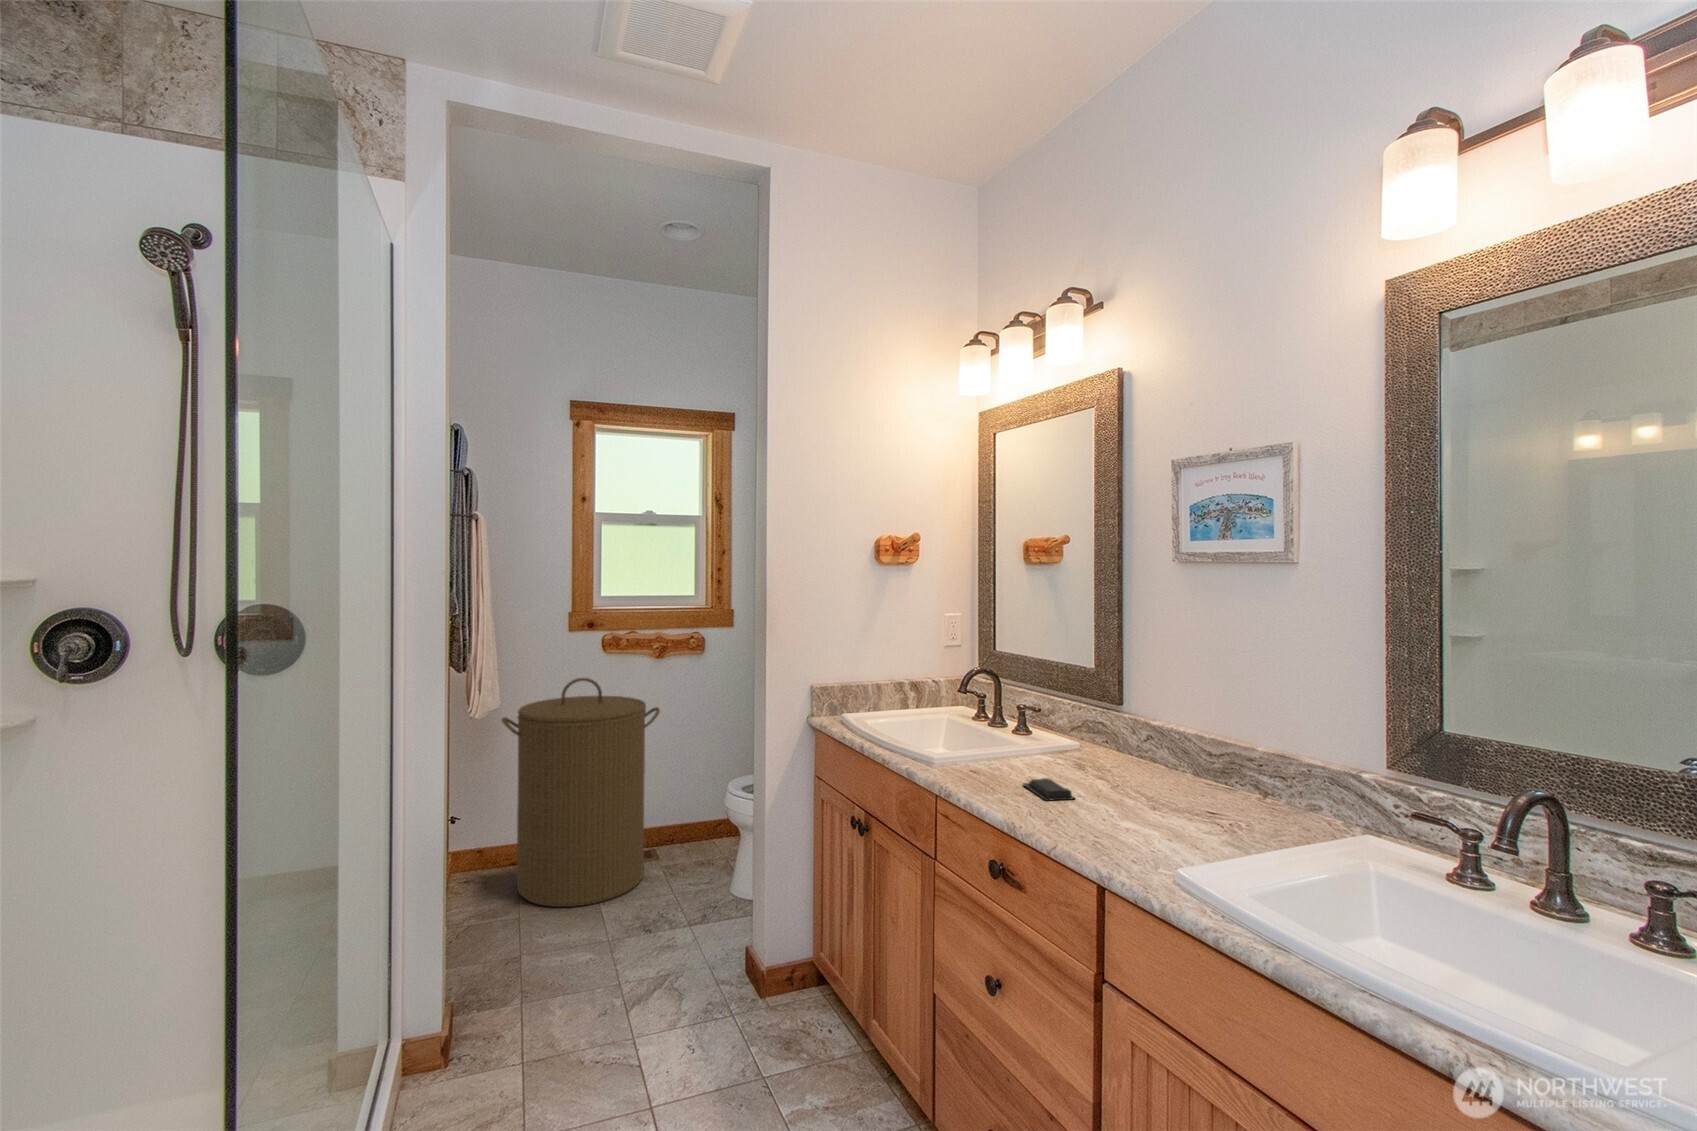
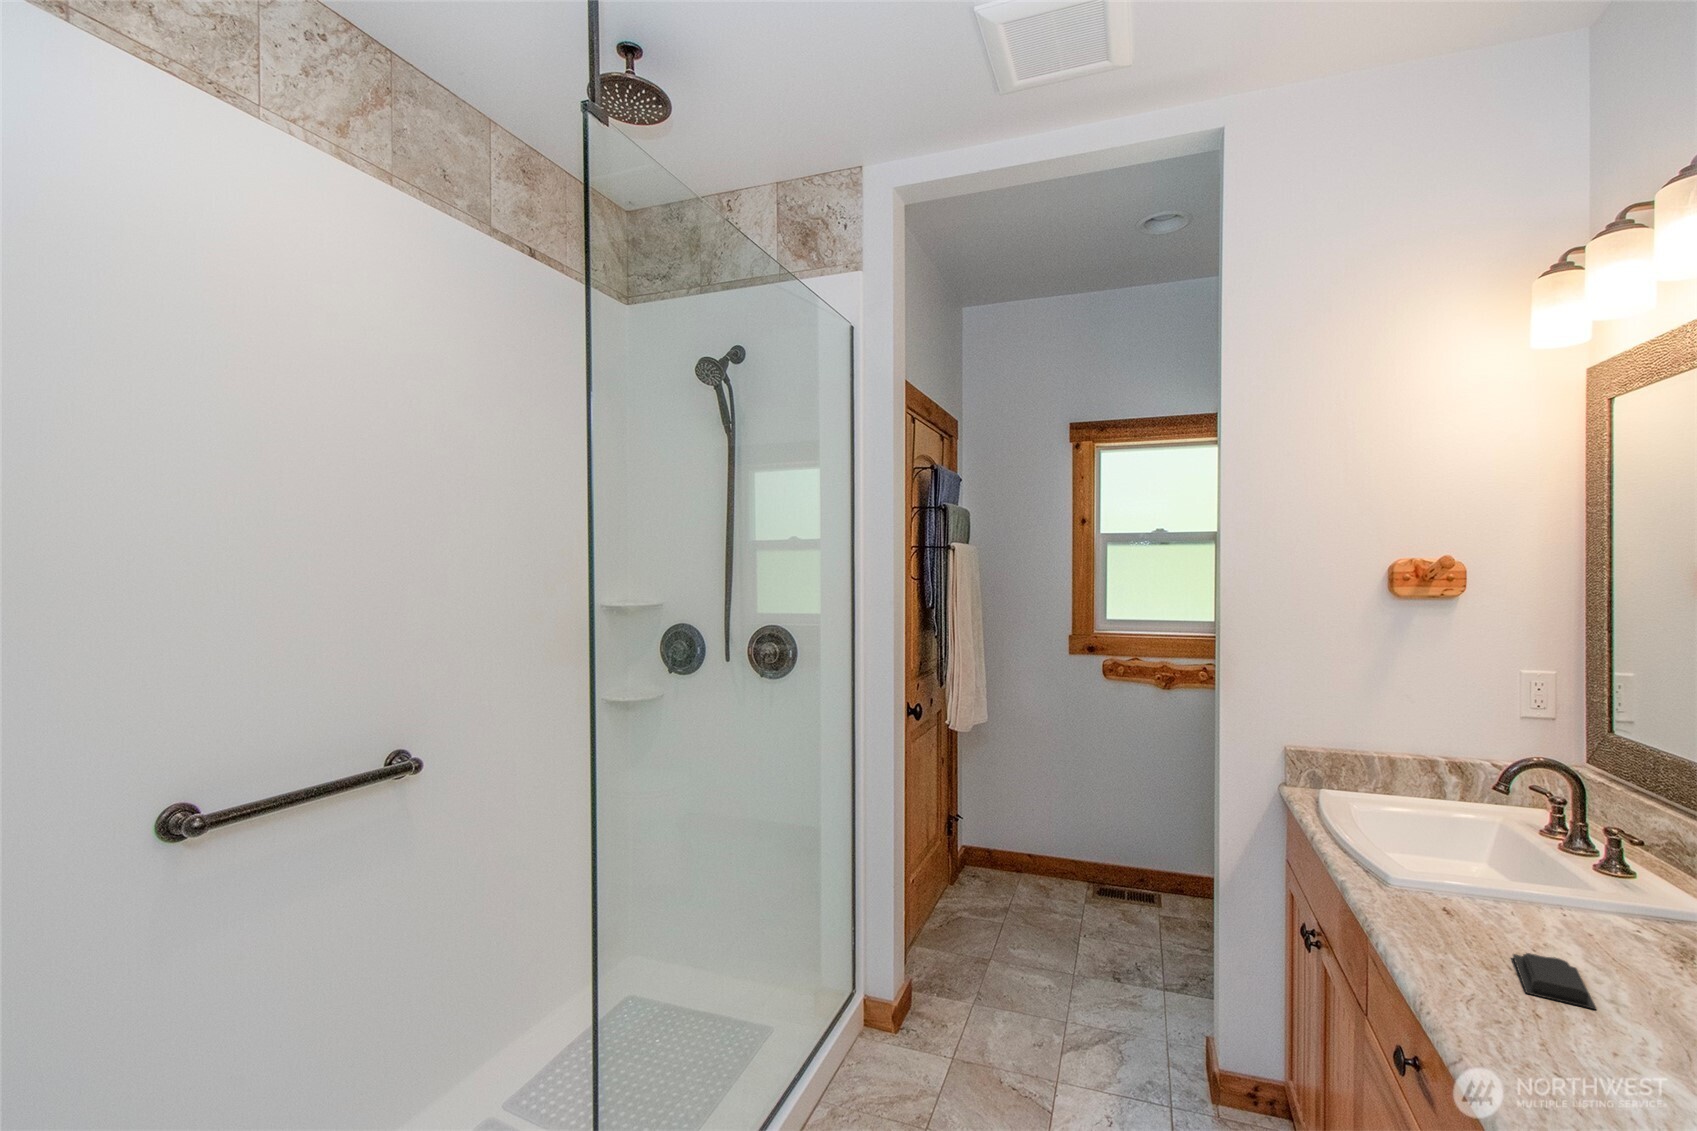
laundry hamper: present [502,678,660,907] -> none [998,700,1155,933]

